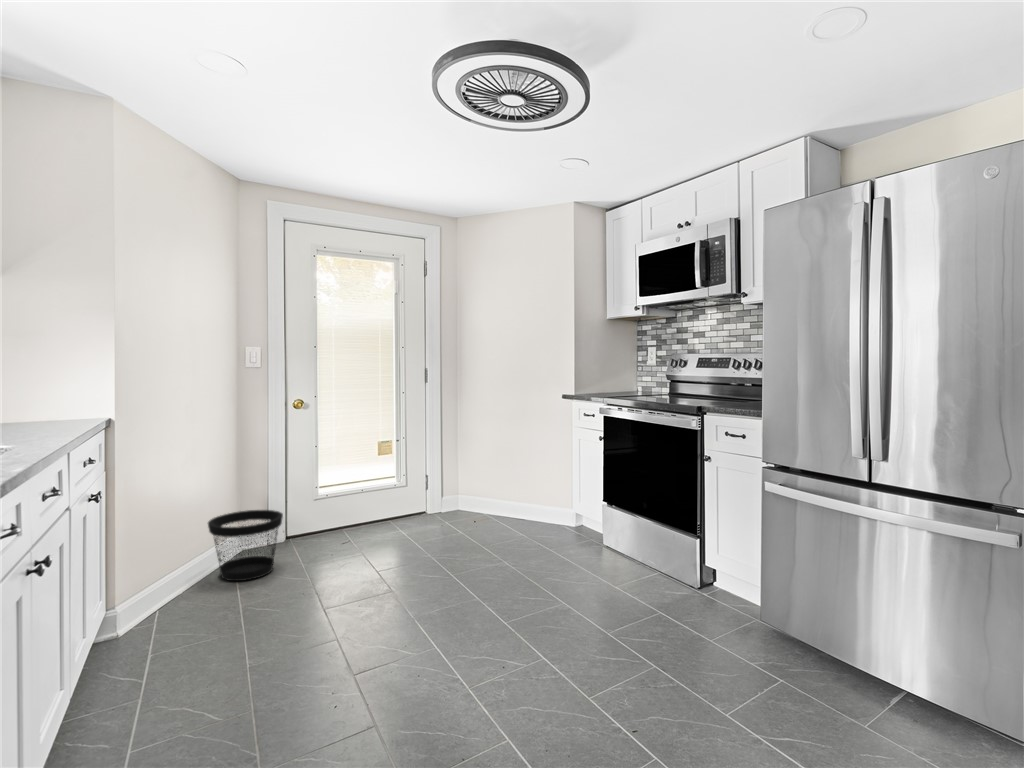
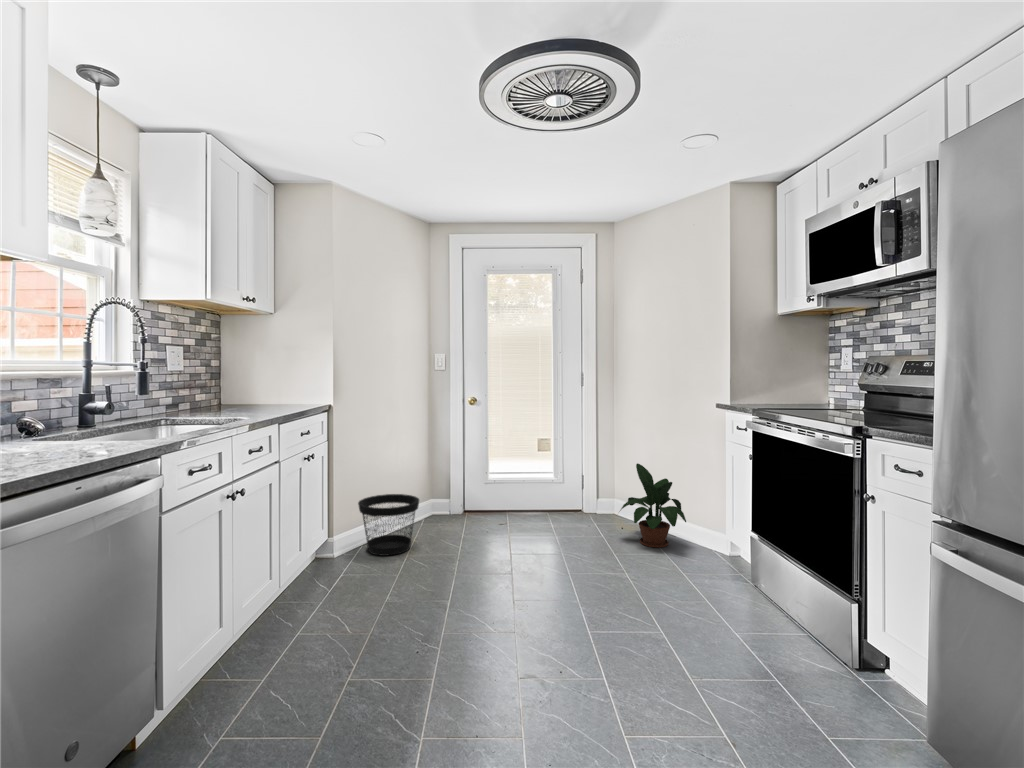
potted plant: none [476,453,538,528] -> present [620,463,686,547]

